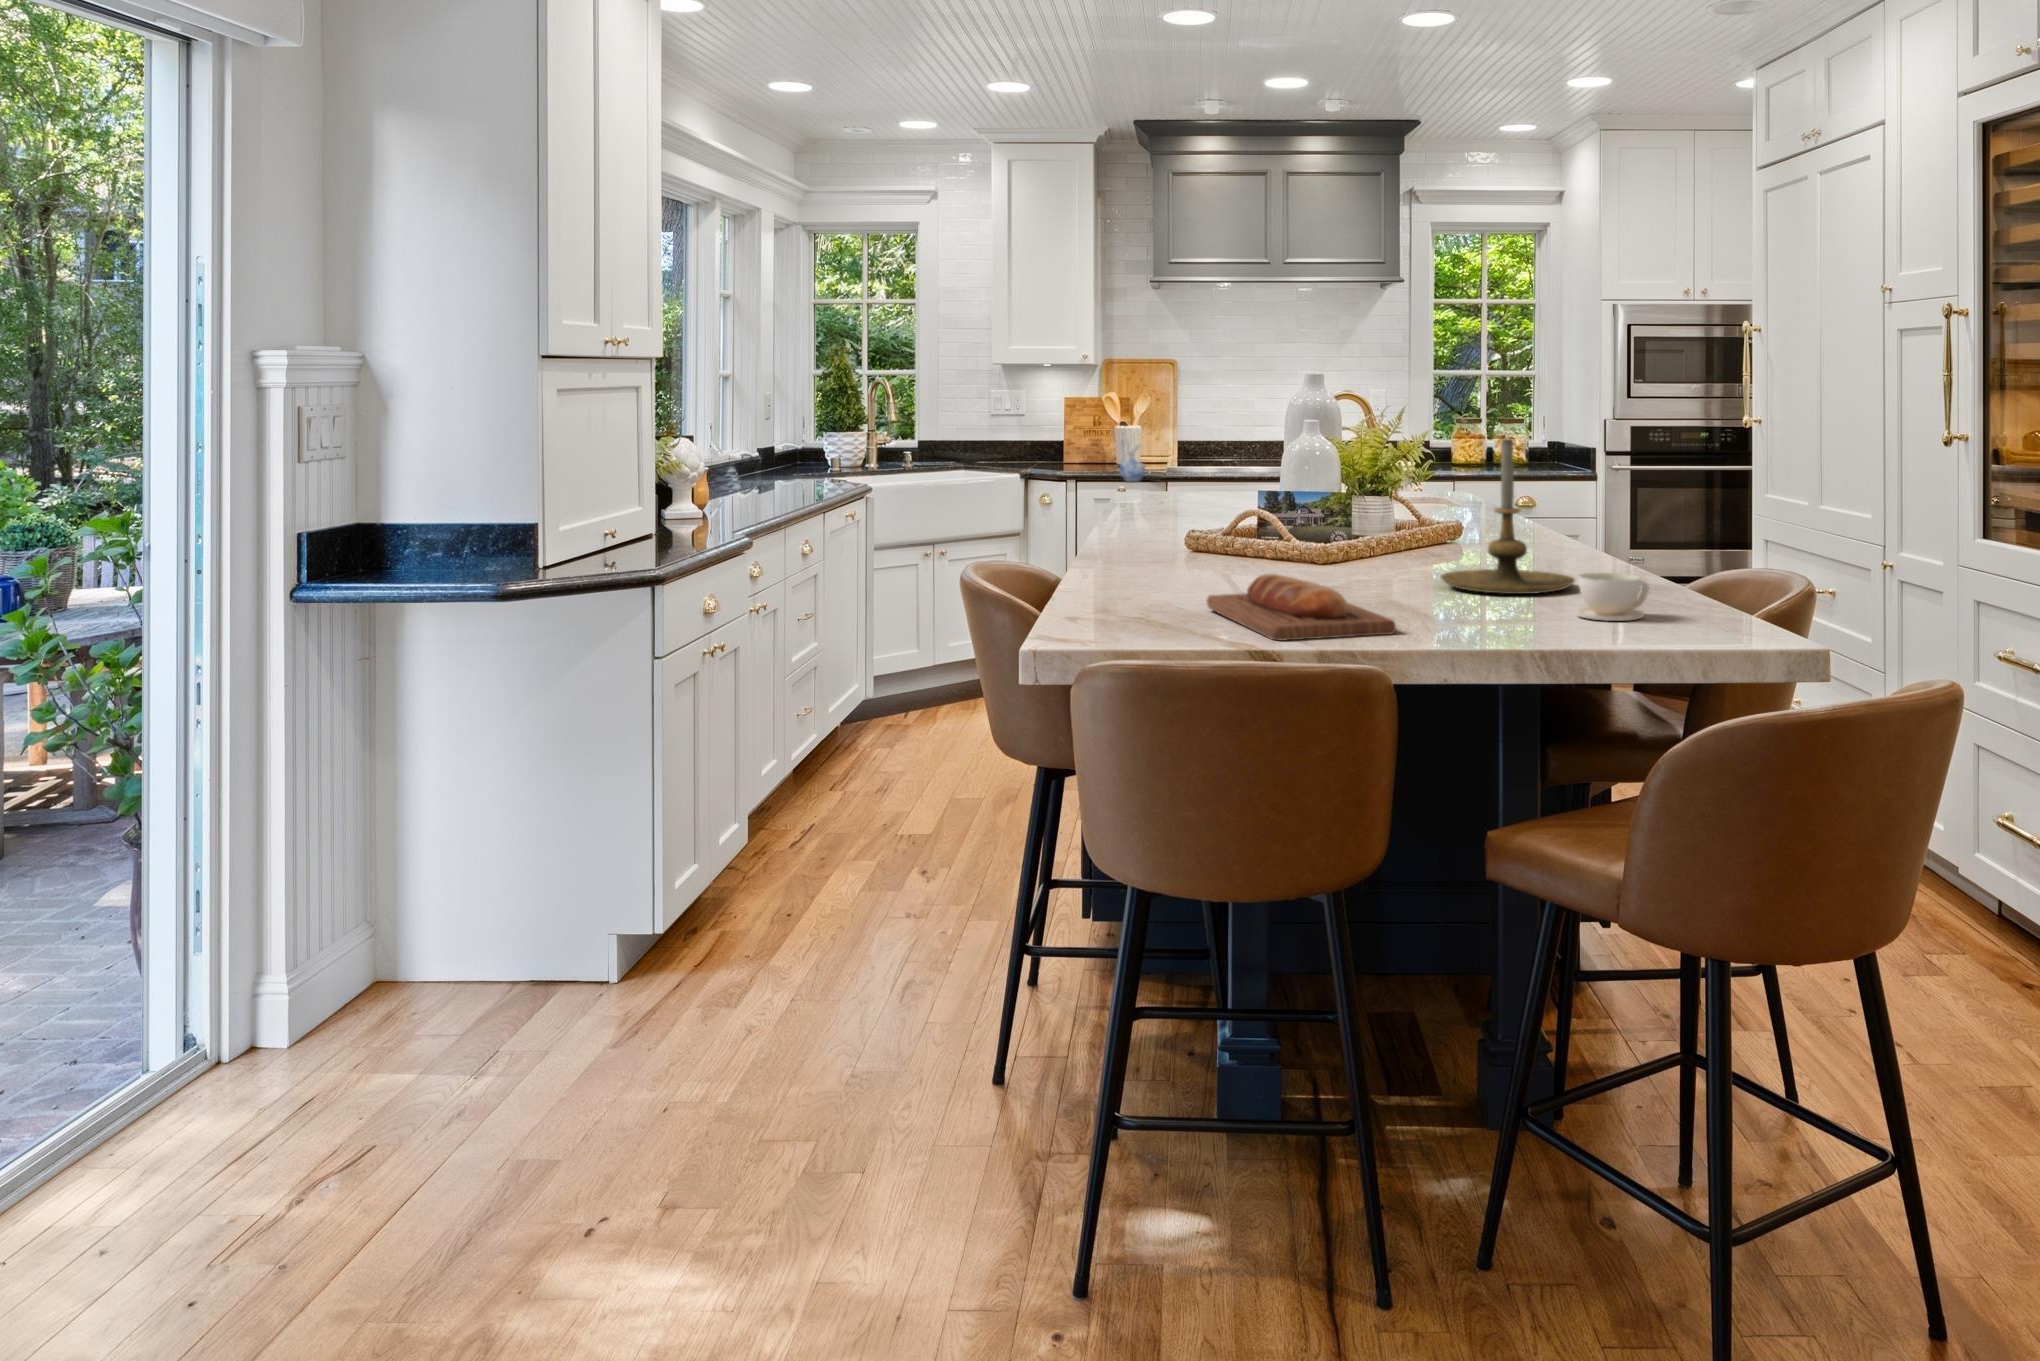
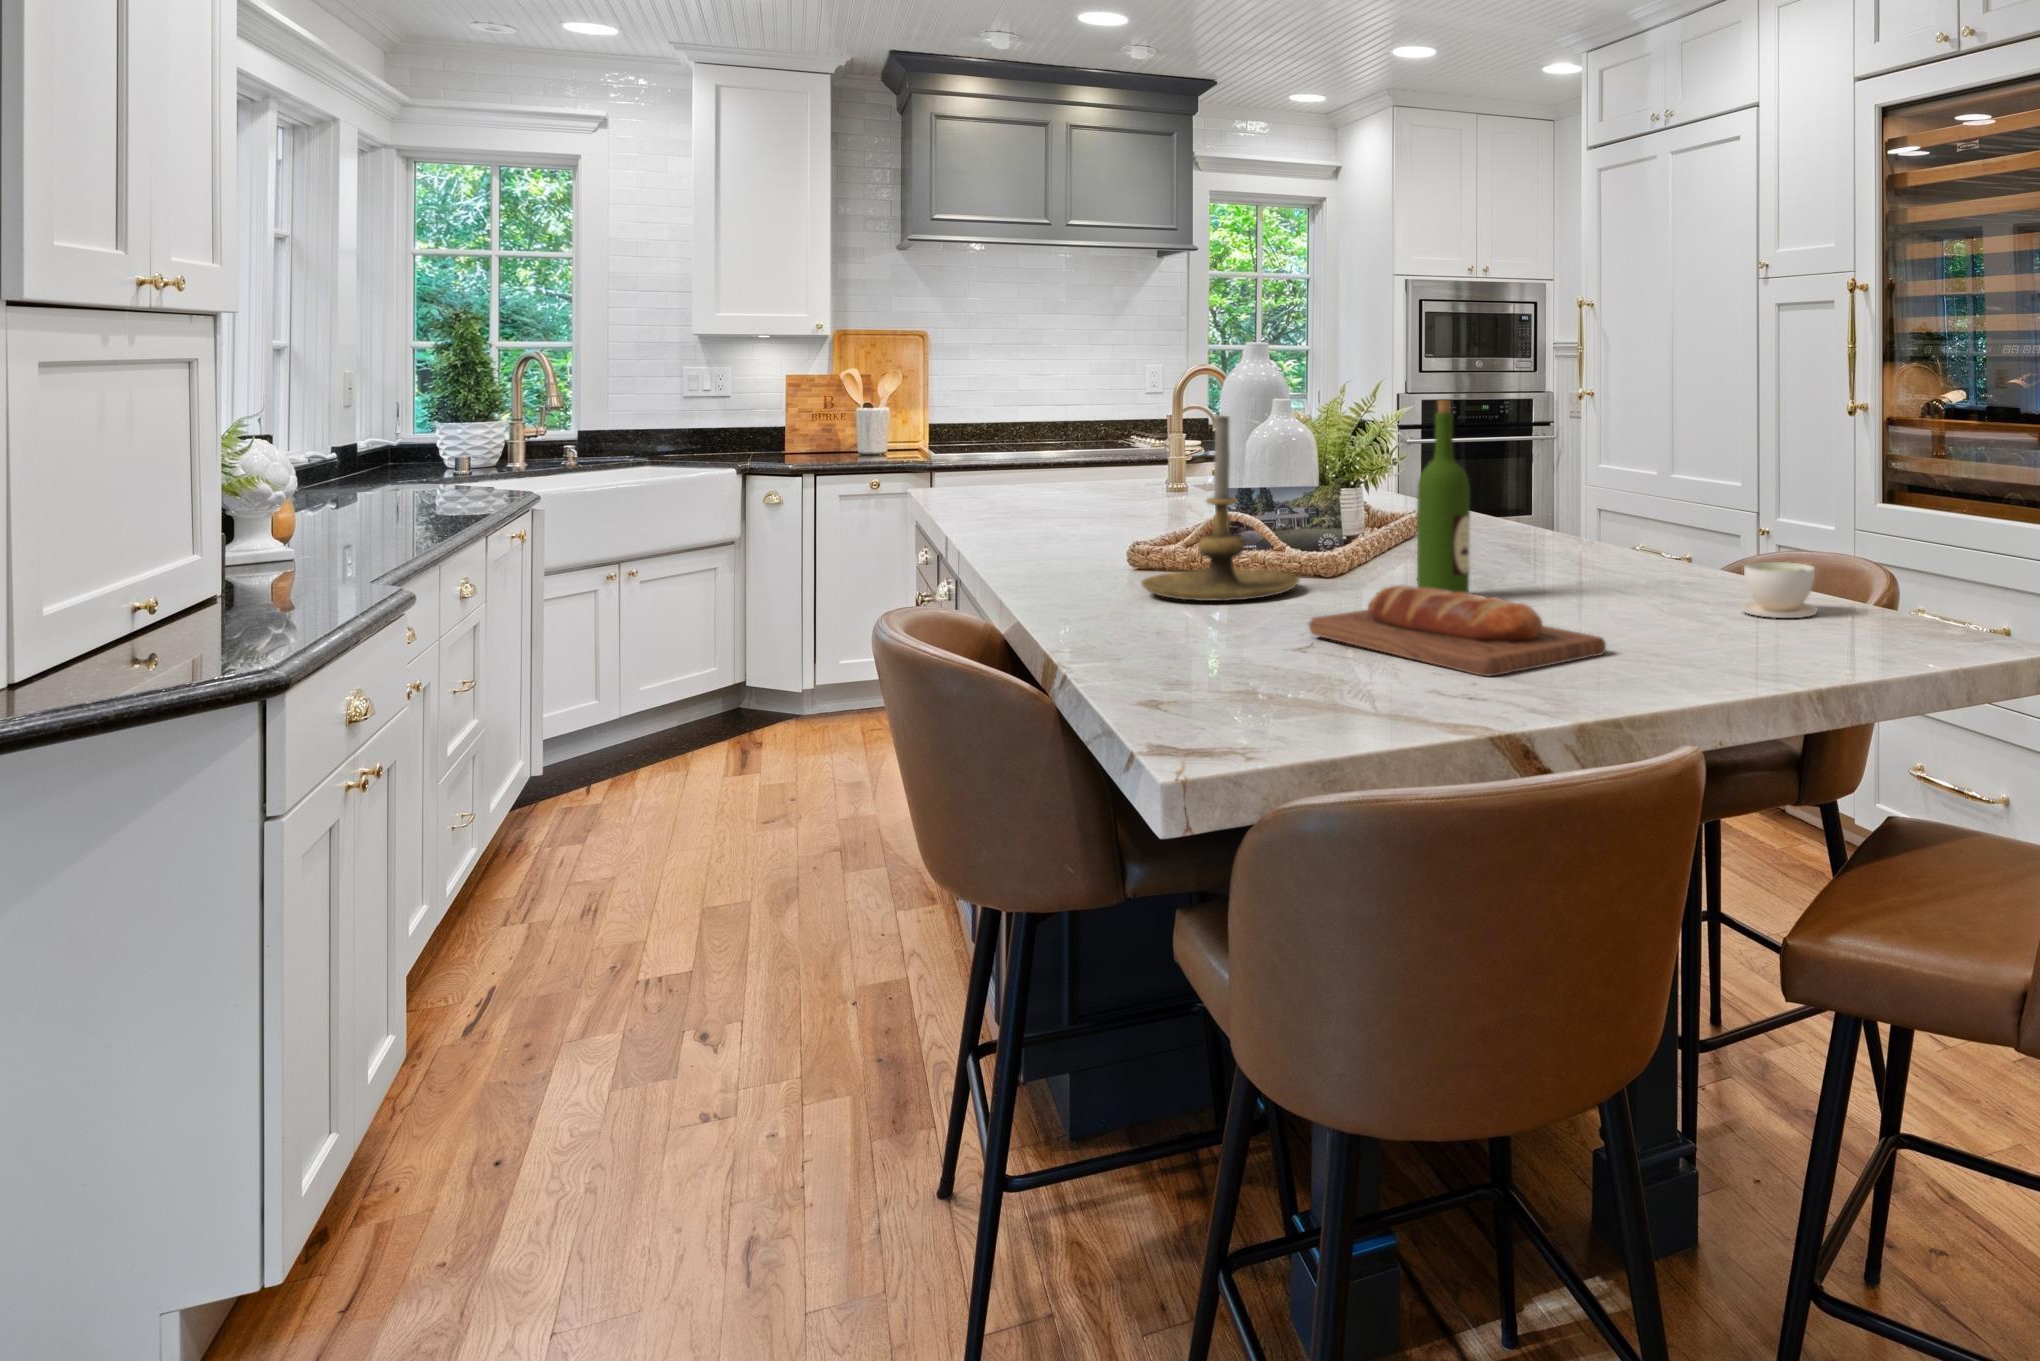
wine bottle: none [1342,428,1385,593] -> present [1417,400,1470,593]
ceramic pitcher: present [1119,438,1145,481] -> none [867,422,899,473]
candle holder: present [1441,439,1575,594] -> present [1141,416,1299,601]

